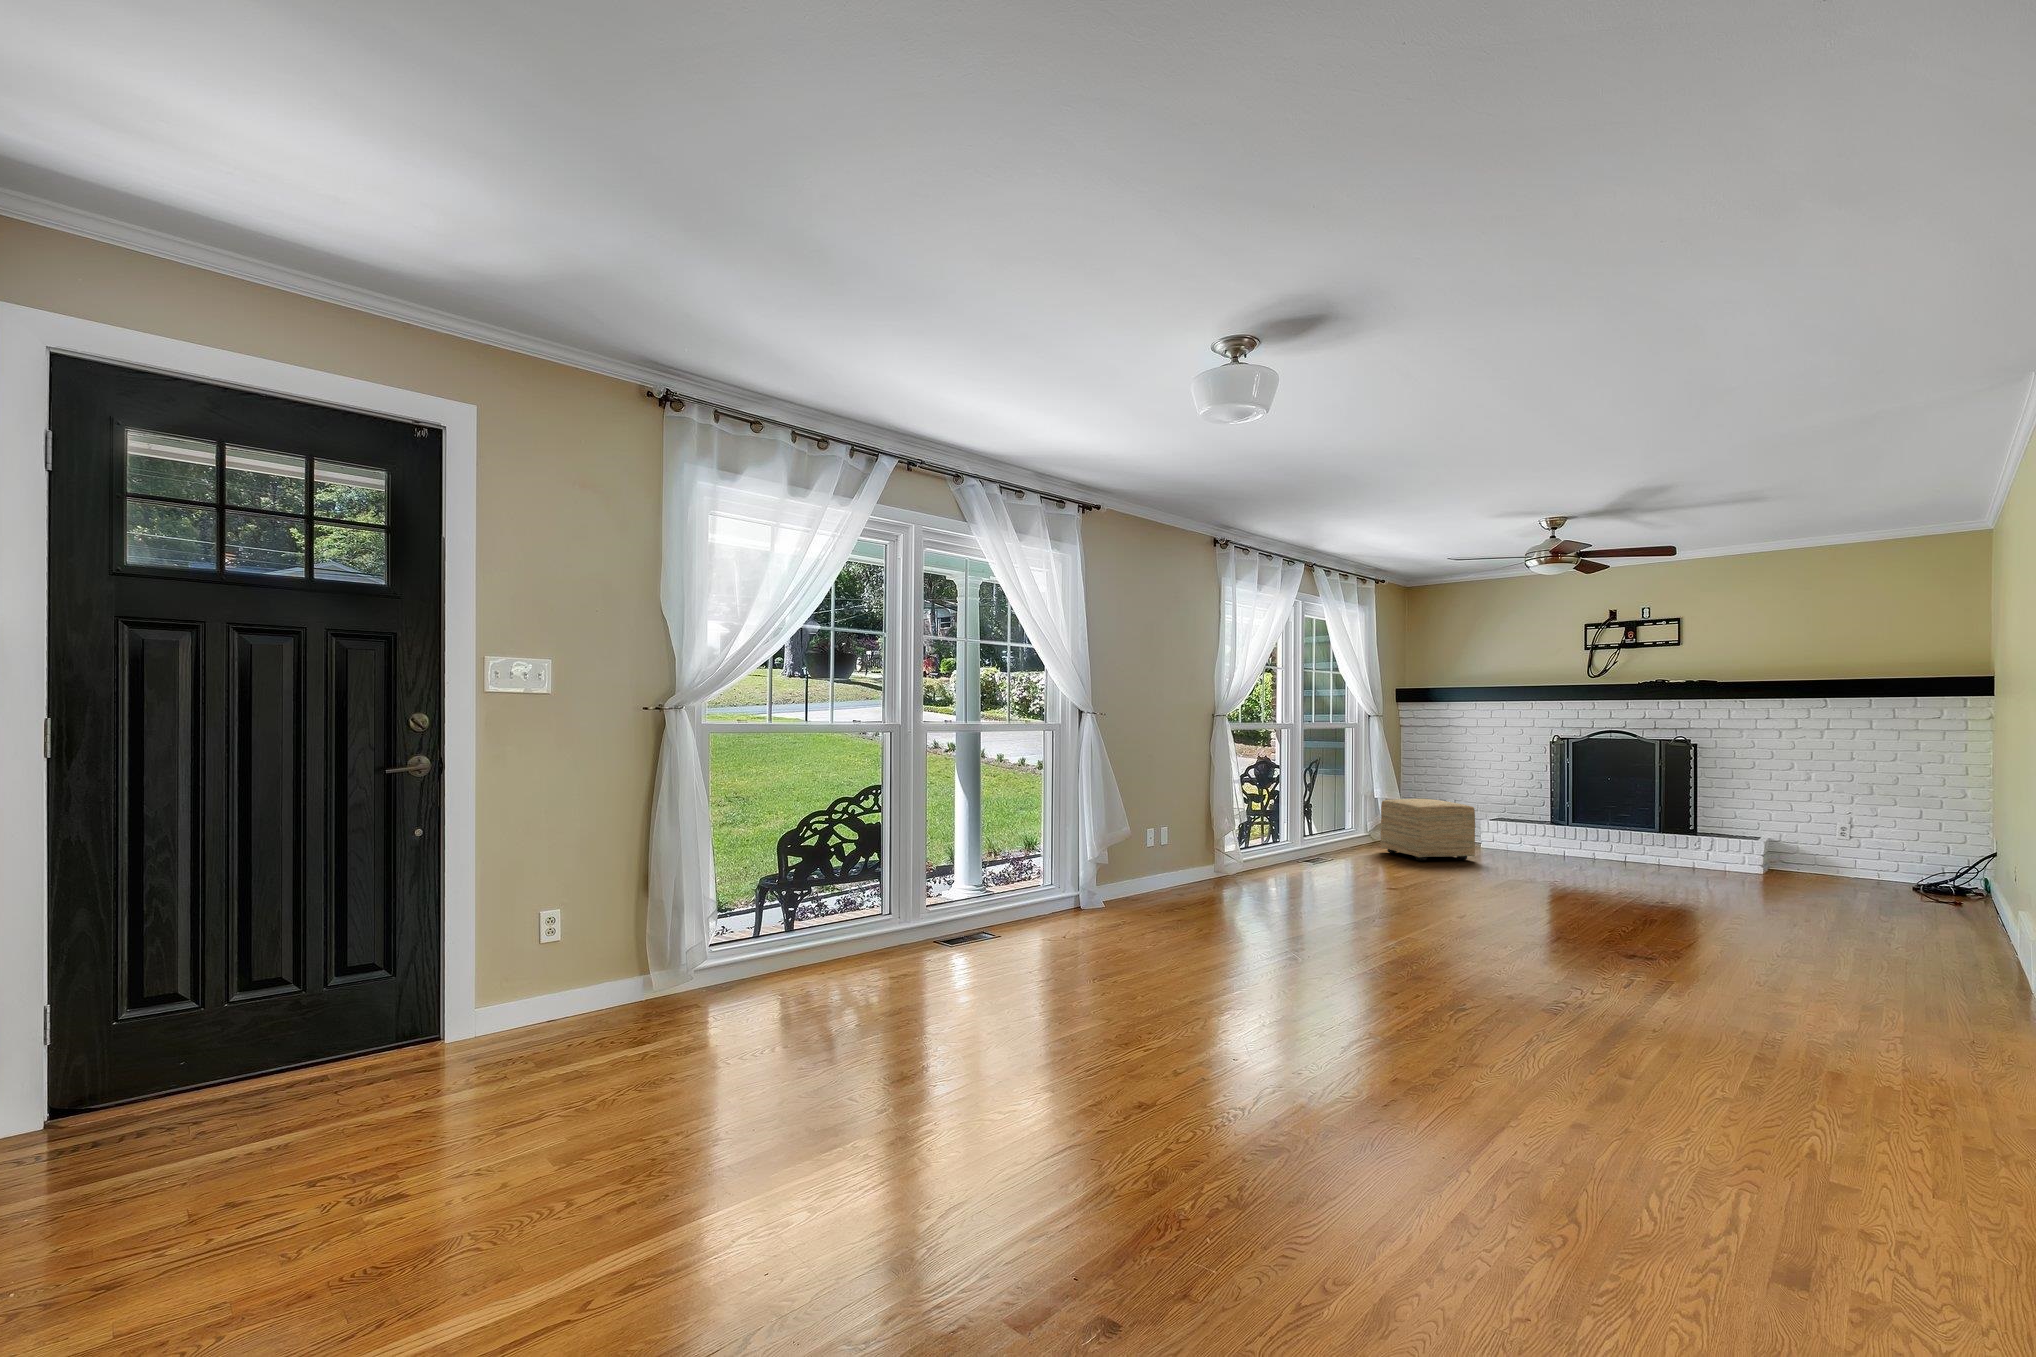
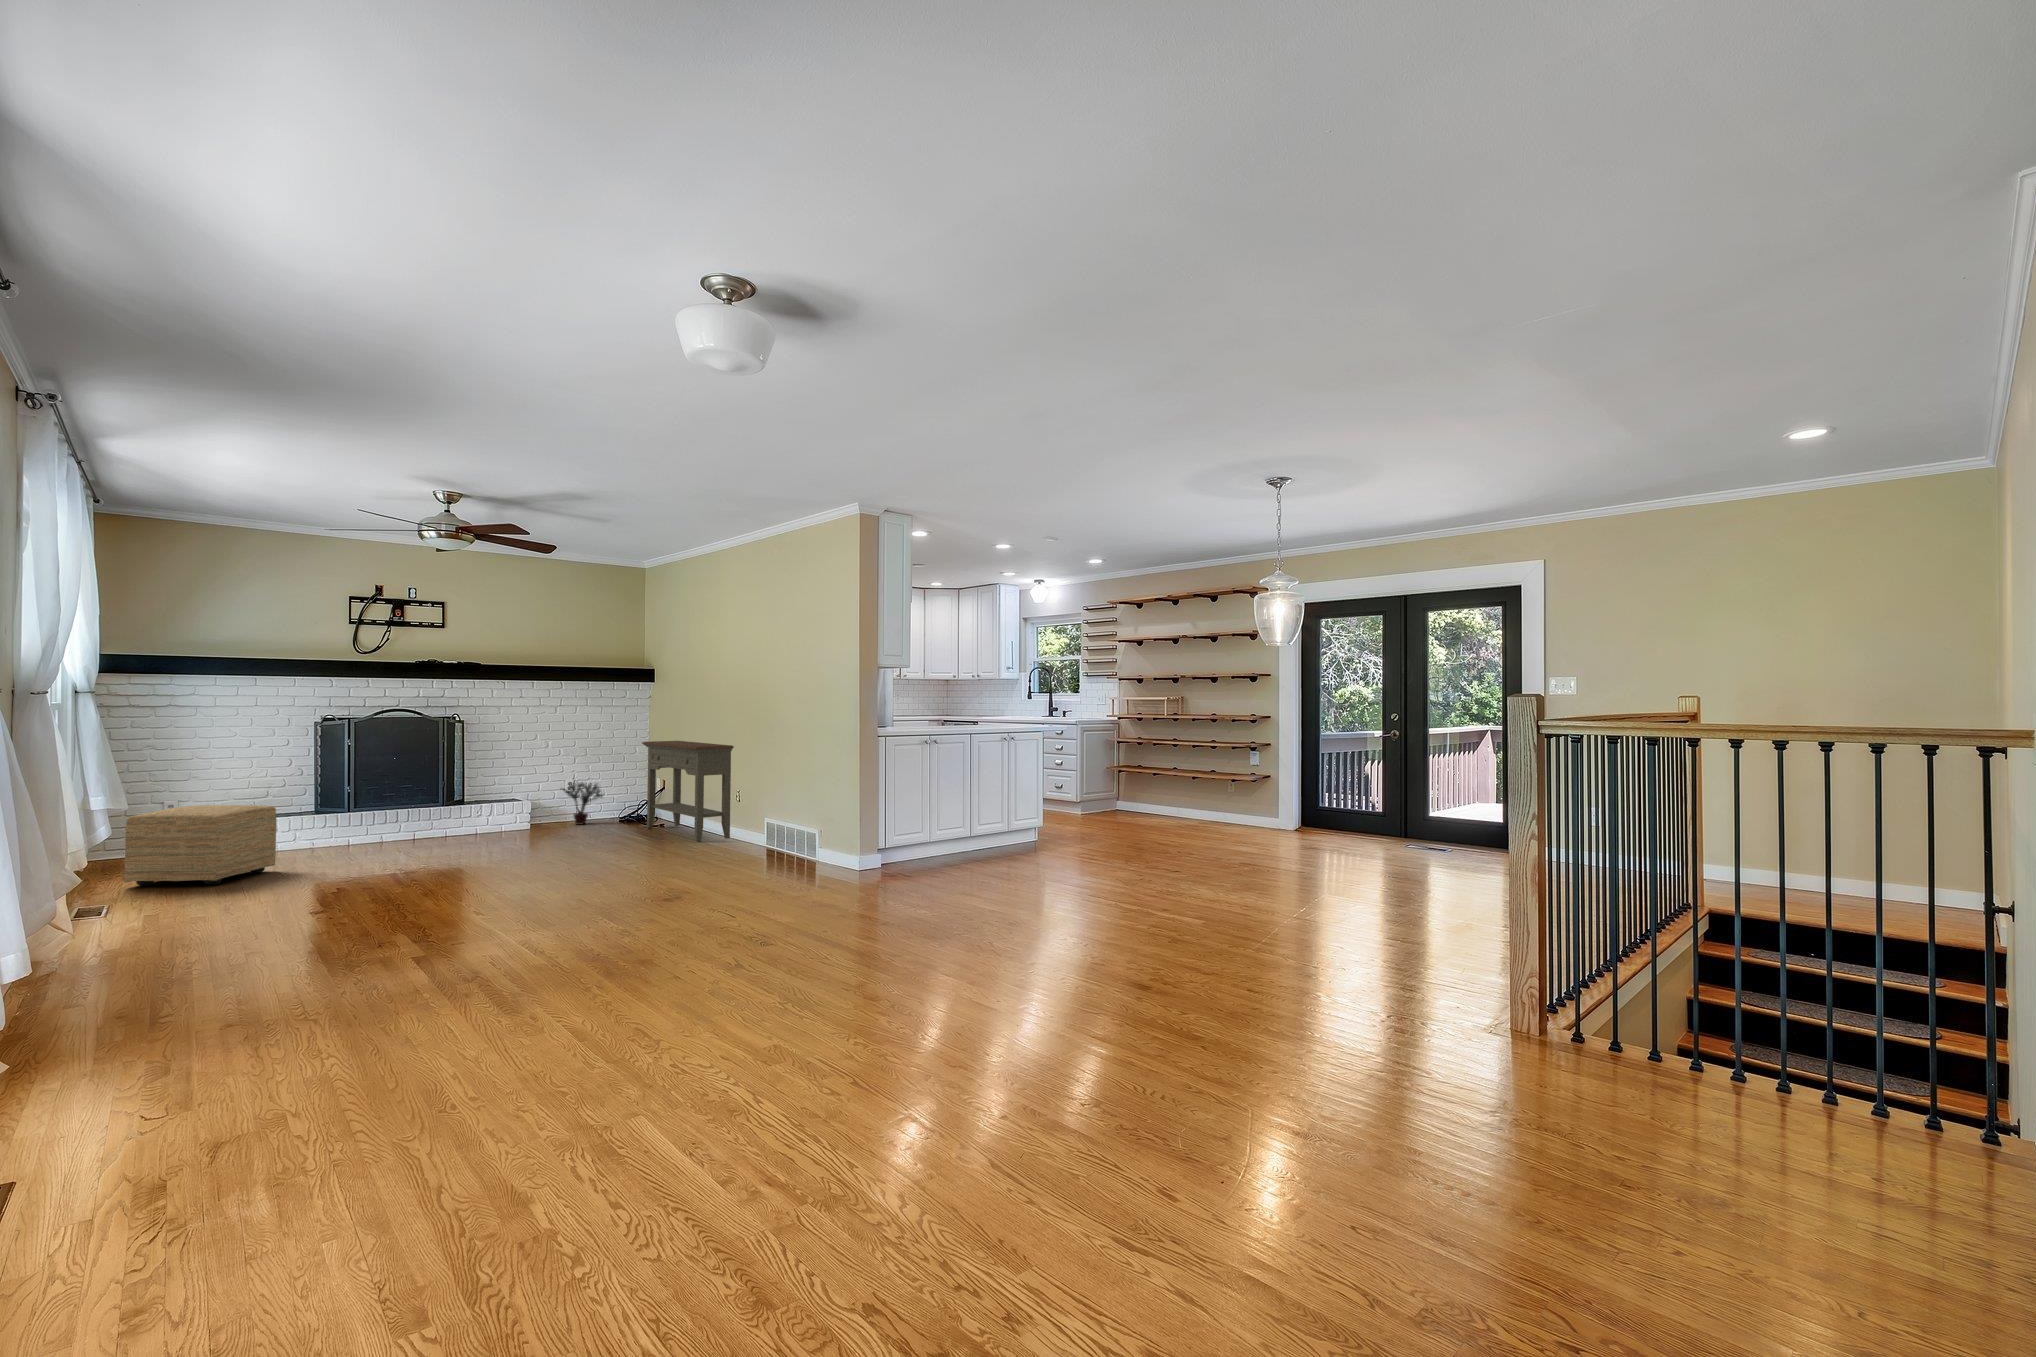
console table: none [1903,784,1999,939] -> present [642,741,734,842]
potted plant: none [1809,826,1872,884] -> present [562,782,602,825]

